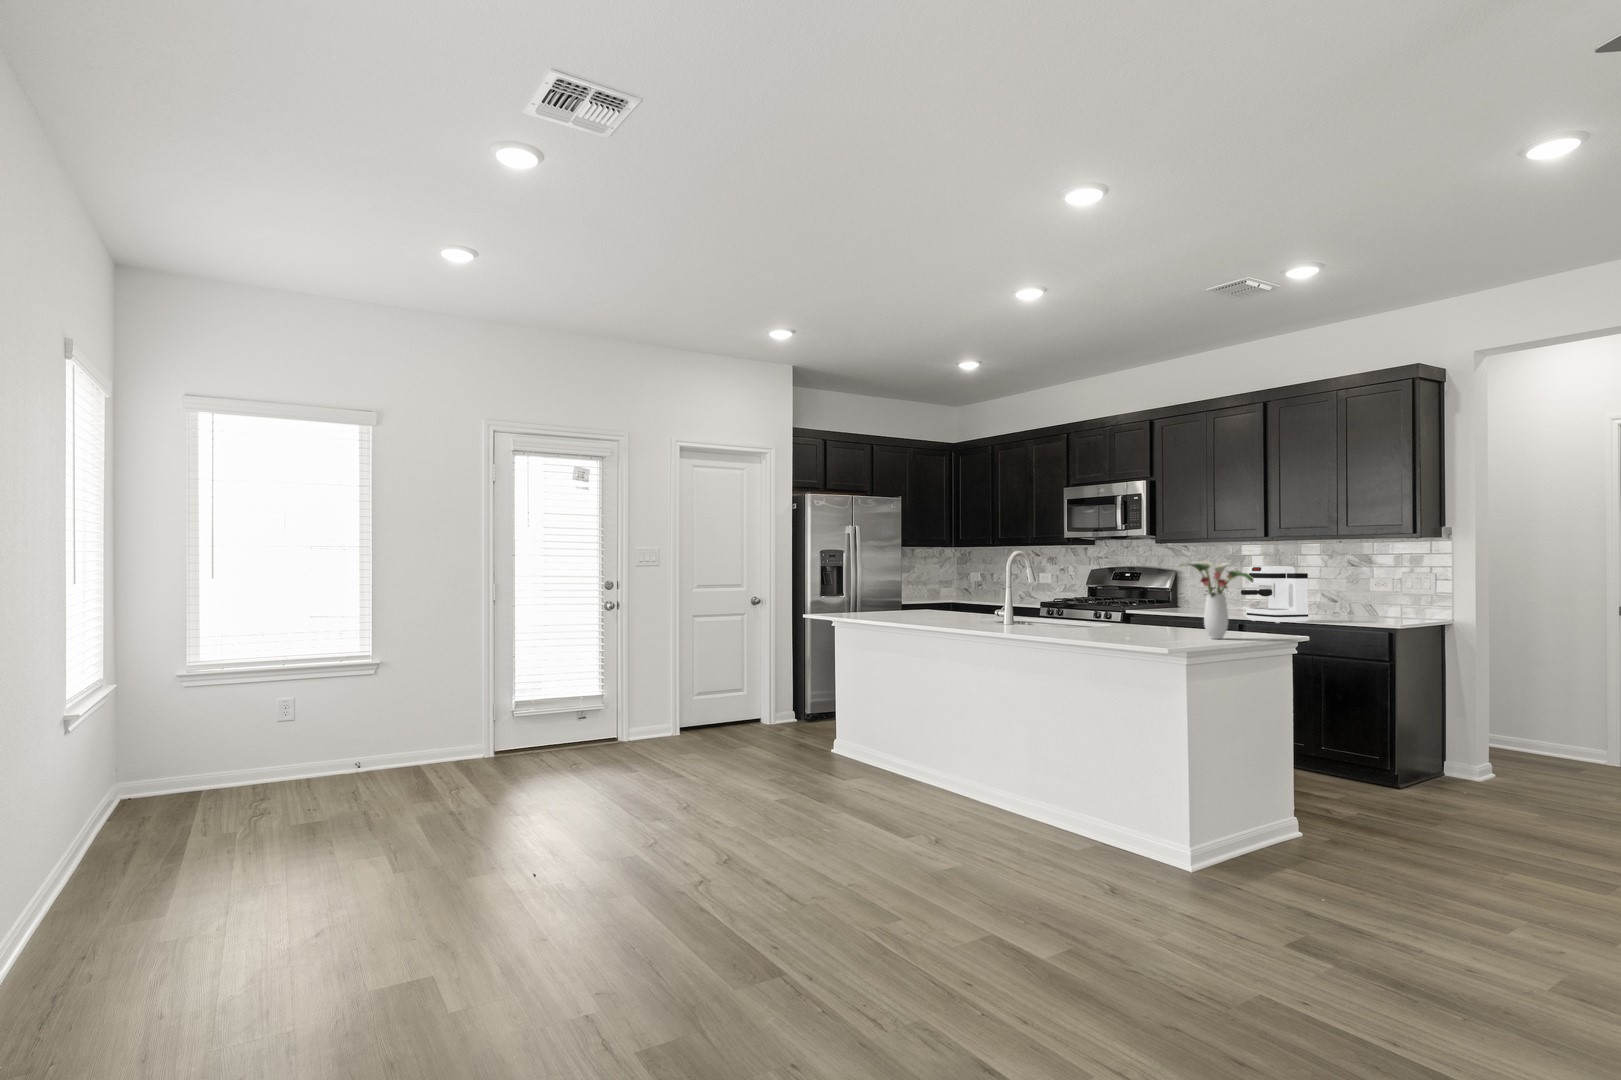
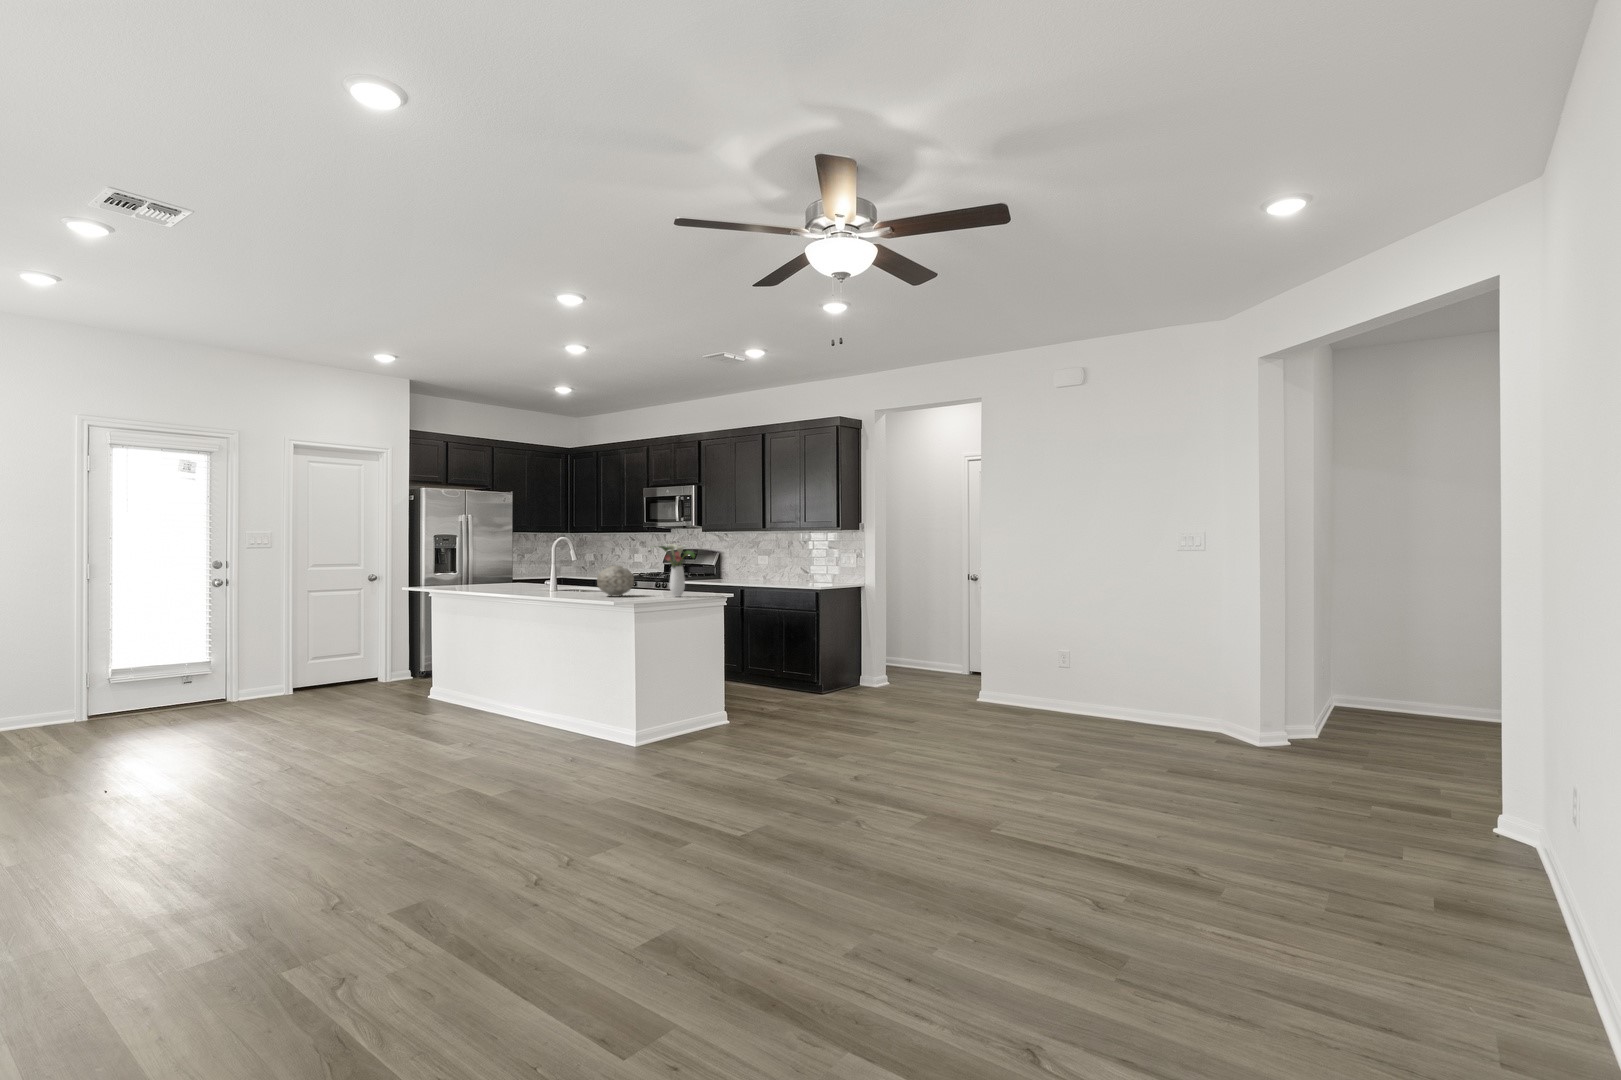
coffee maker: present [1241,566,1309,623] -> none [736,548,779,587]
vase: none [1091,591,1146,636] -> present [597,565,634,597]

